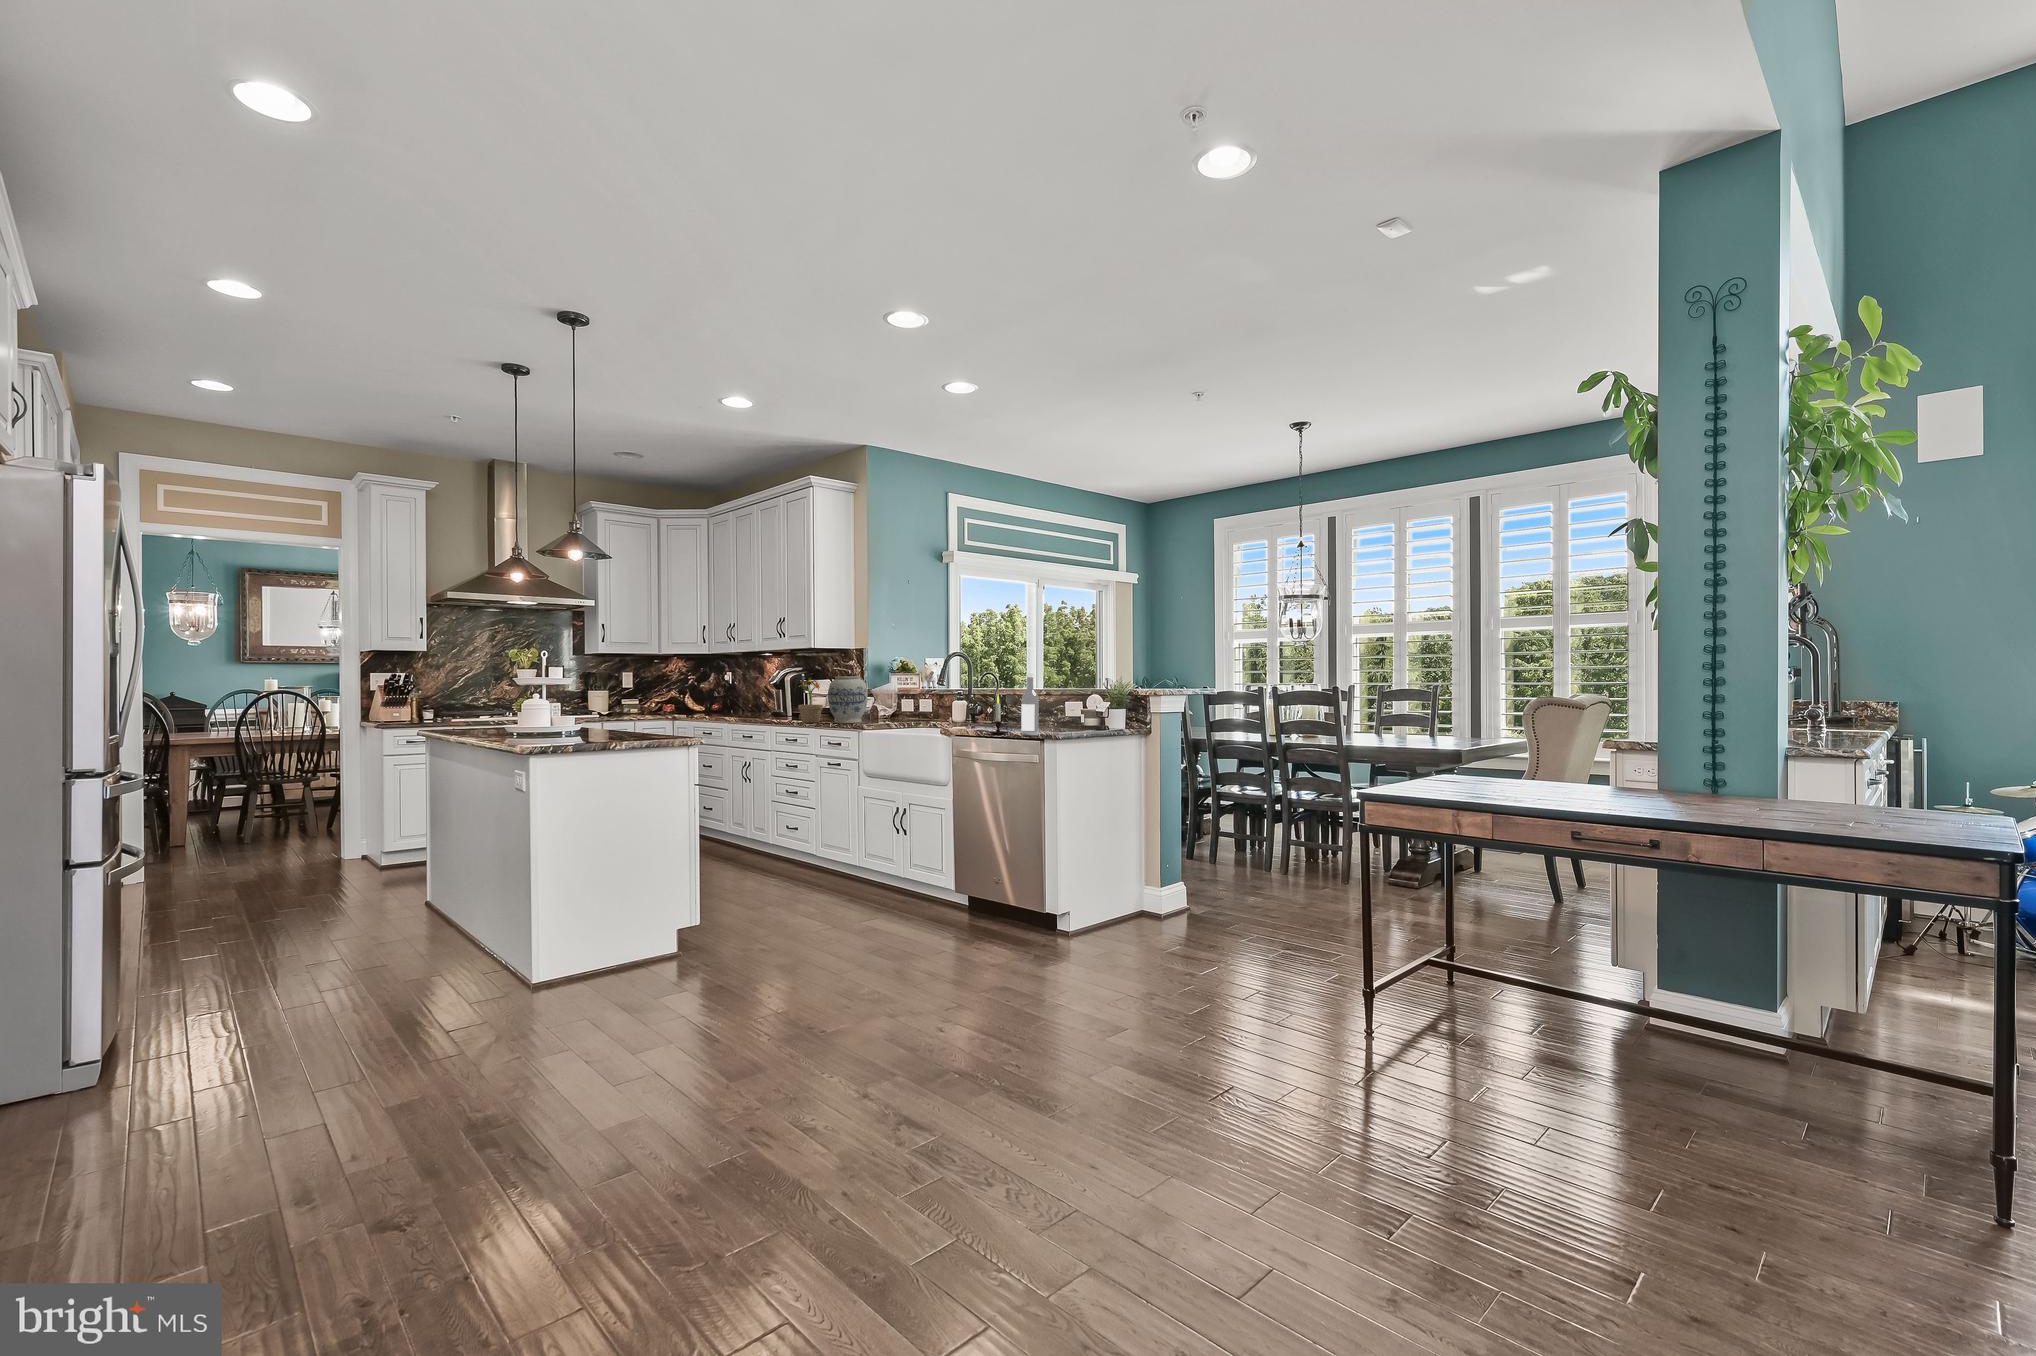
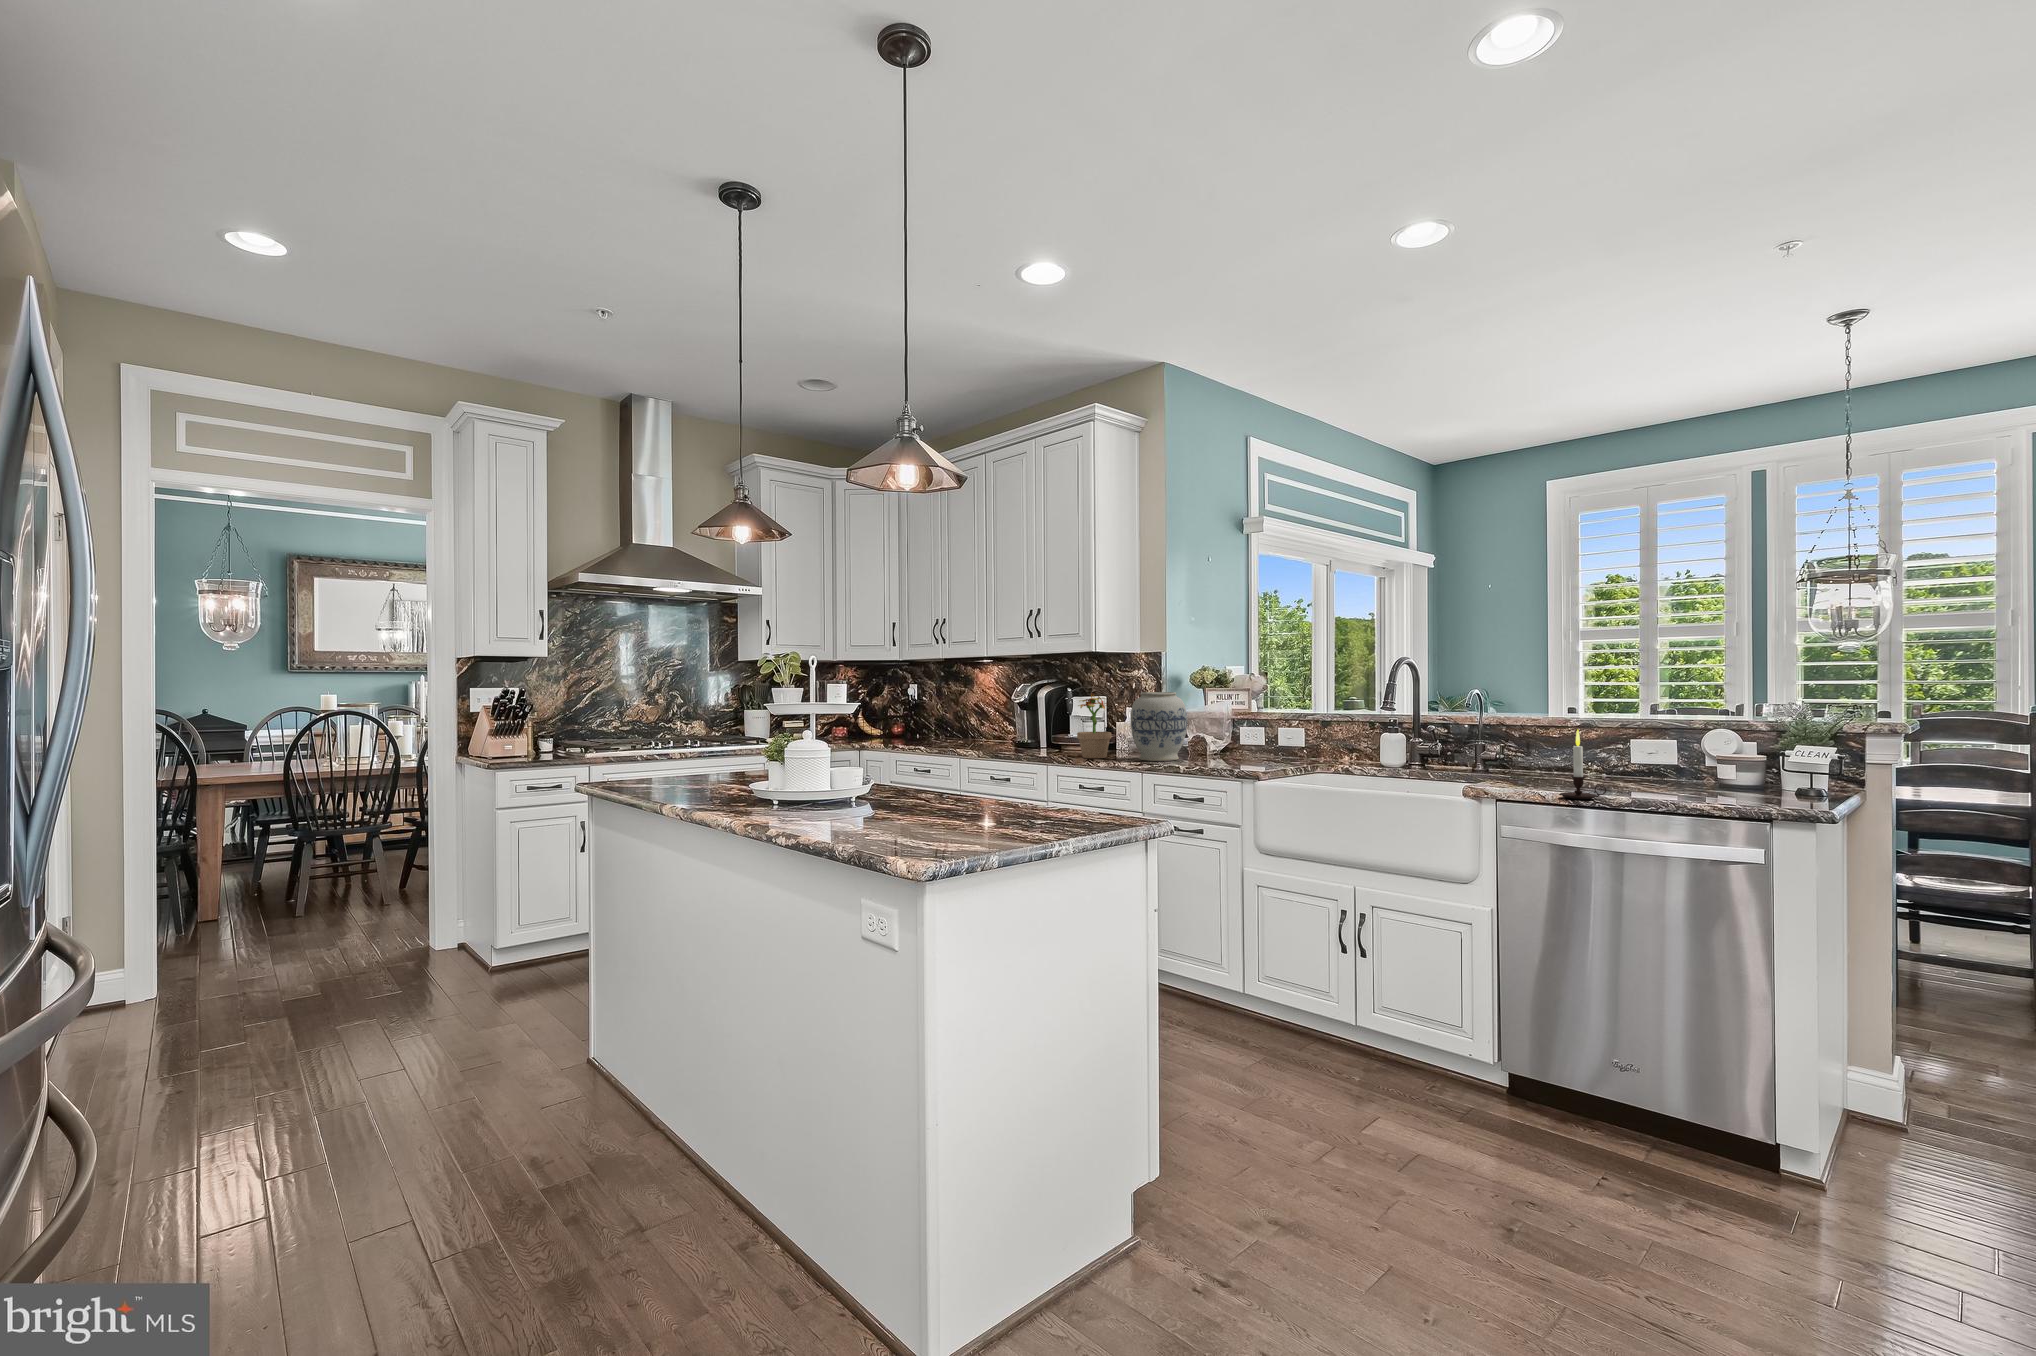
wine bottle: present [1021,673,1039,736] -> none [1654,695,1692,806]

